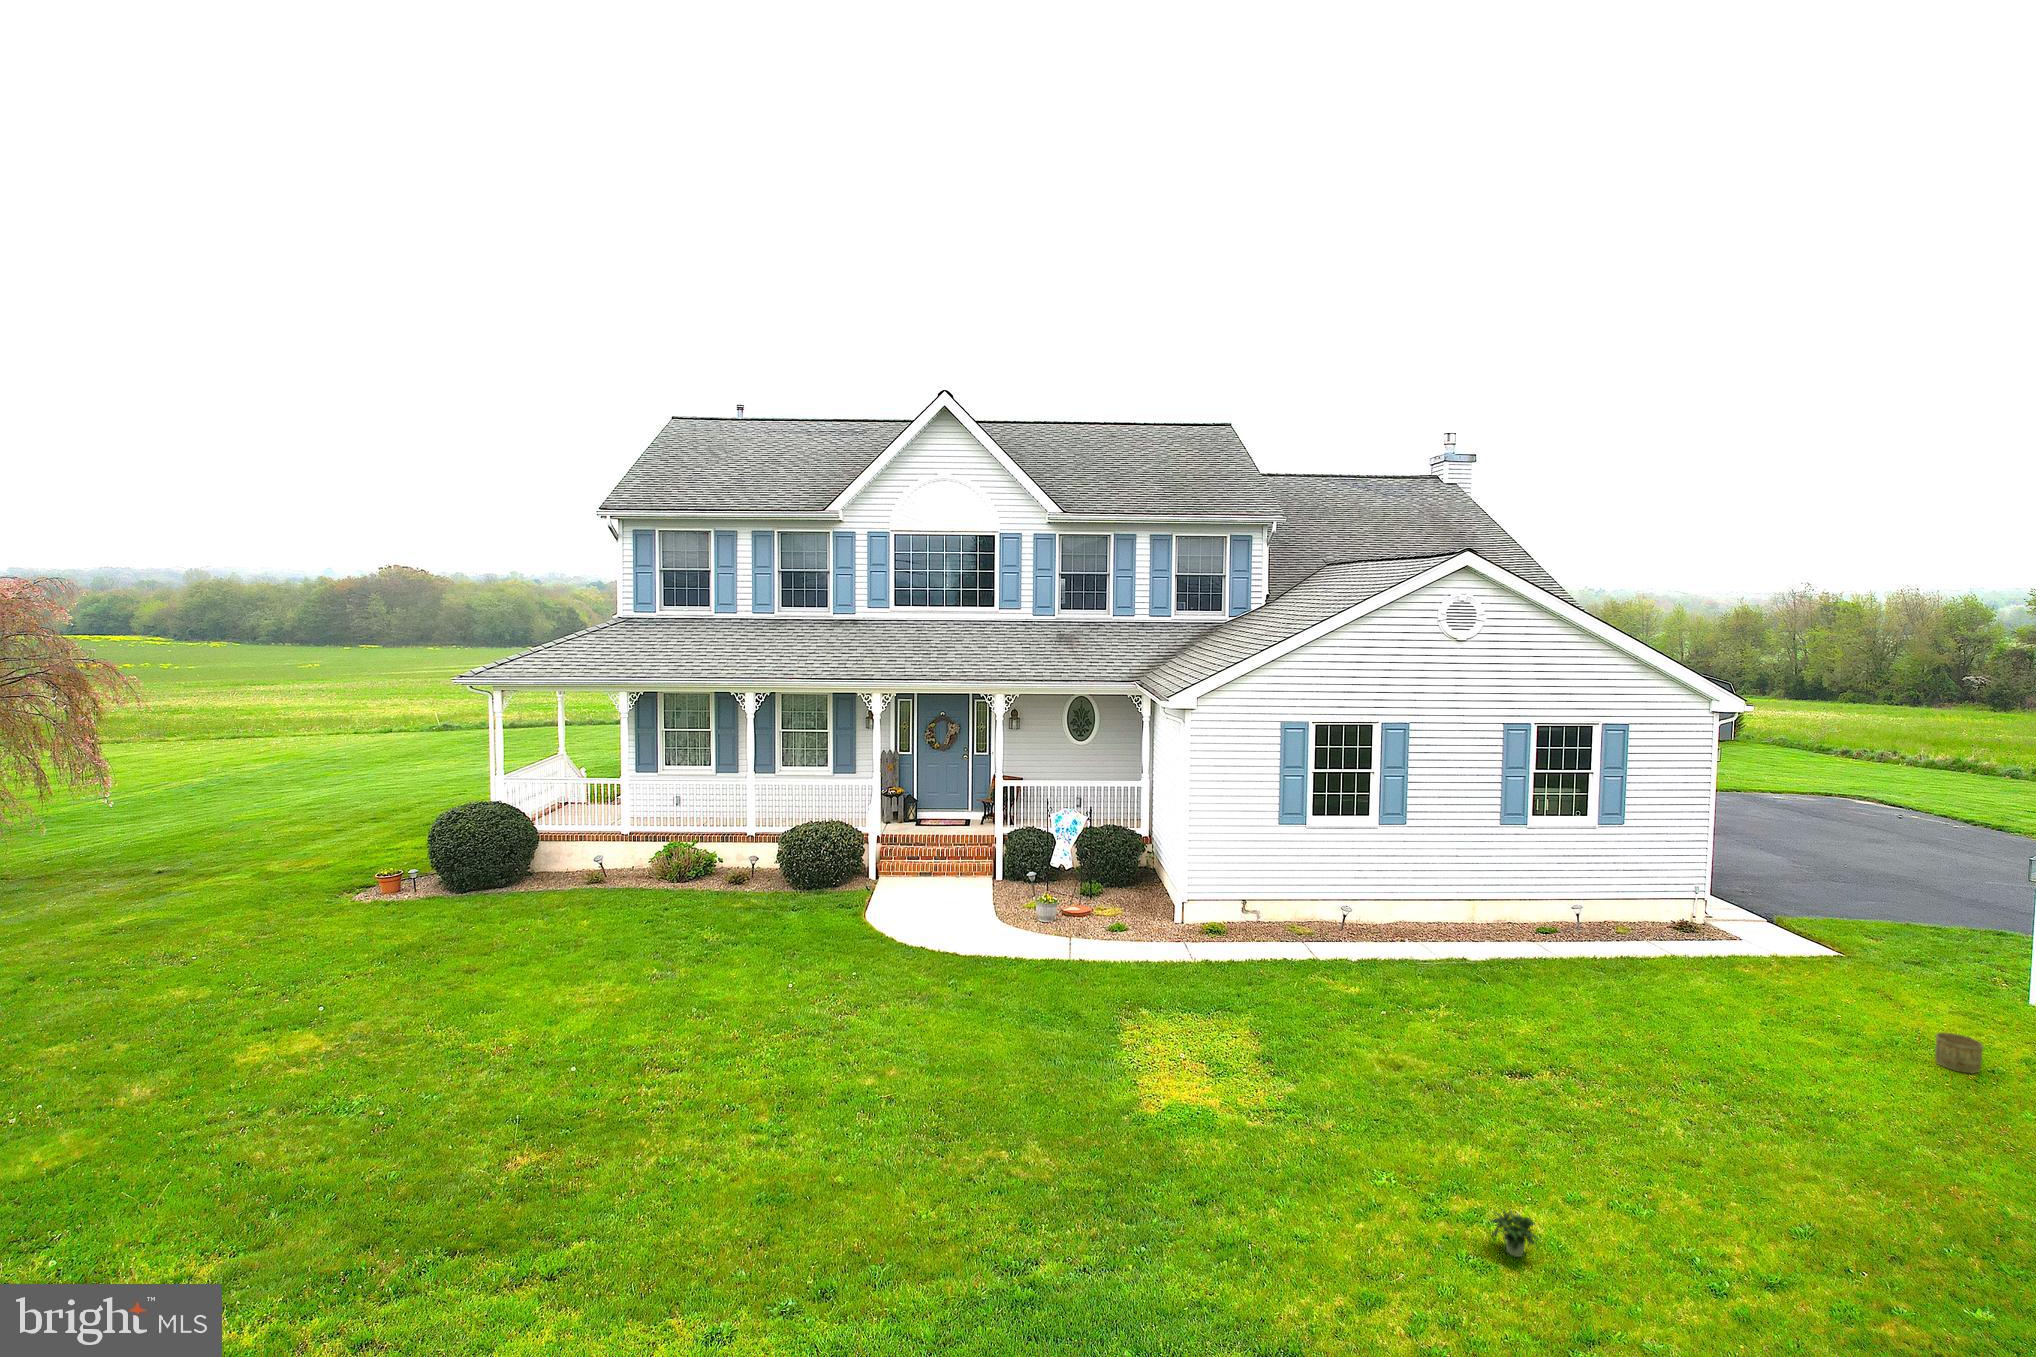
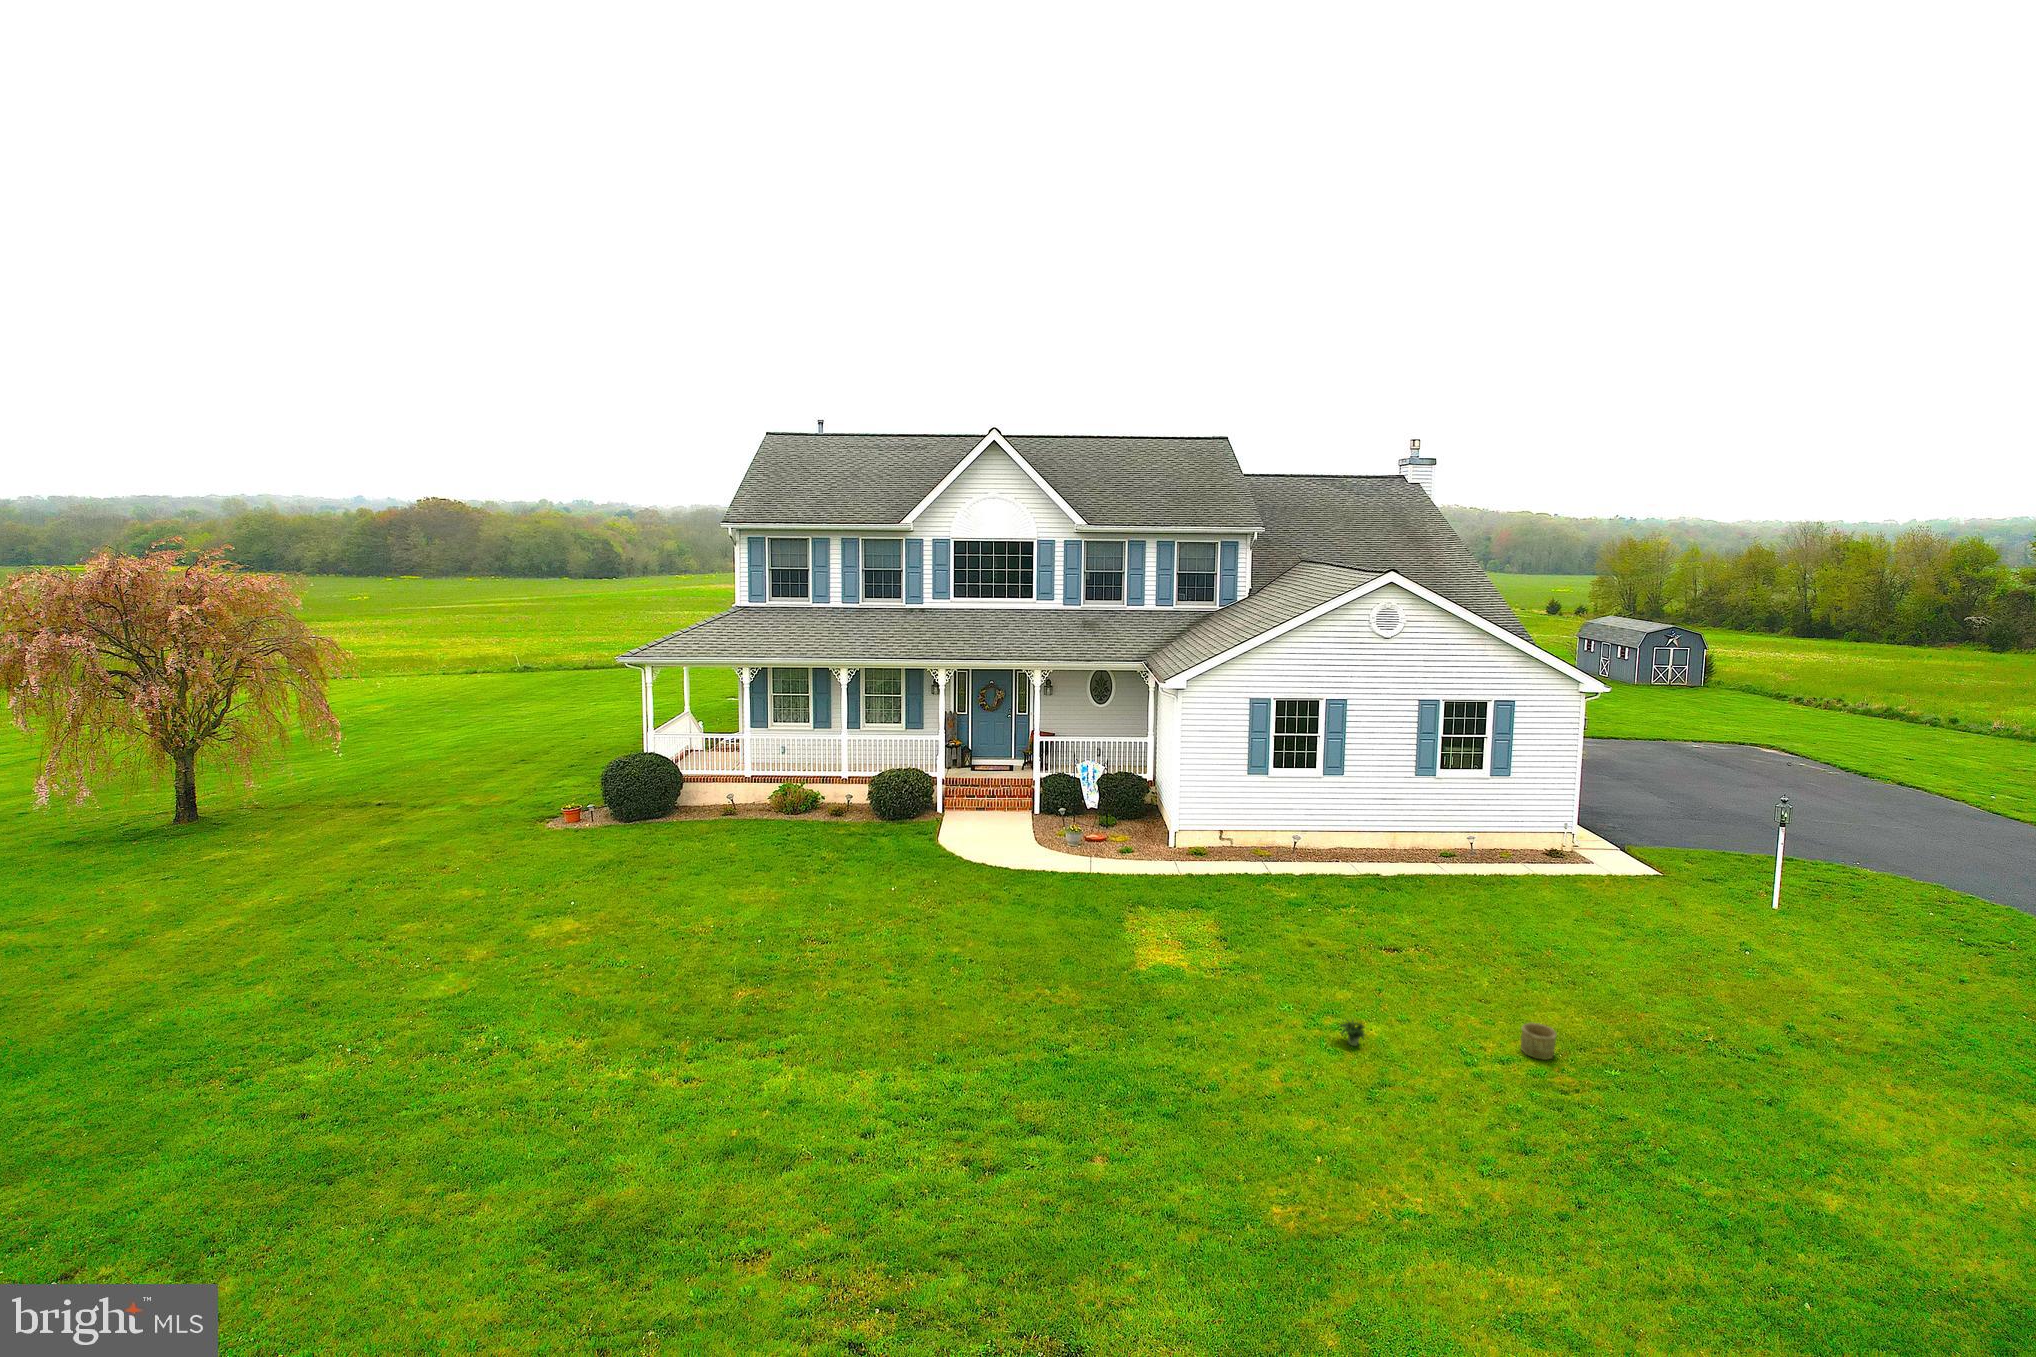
wooden bucket: present [1935,1033,1984,1074] -> present [1521,1023,1557,1060]

